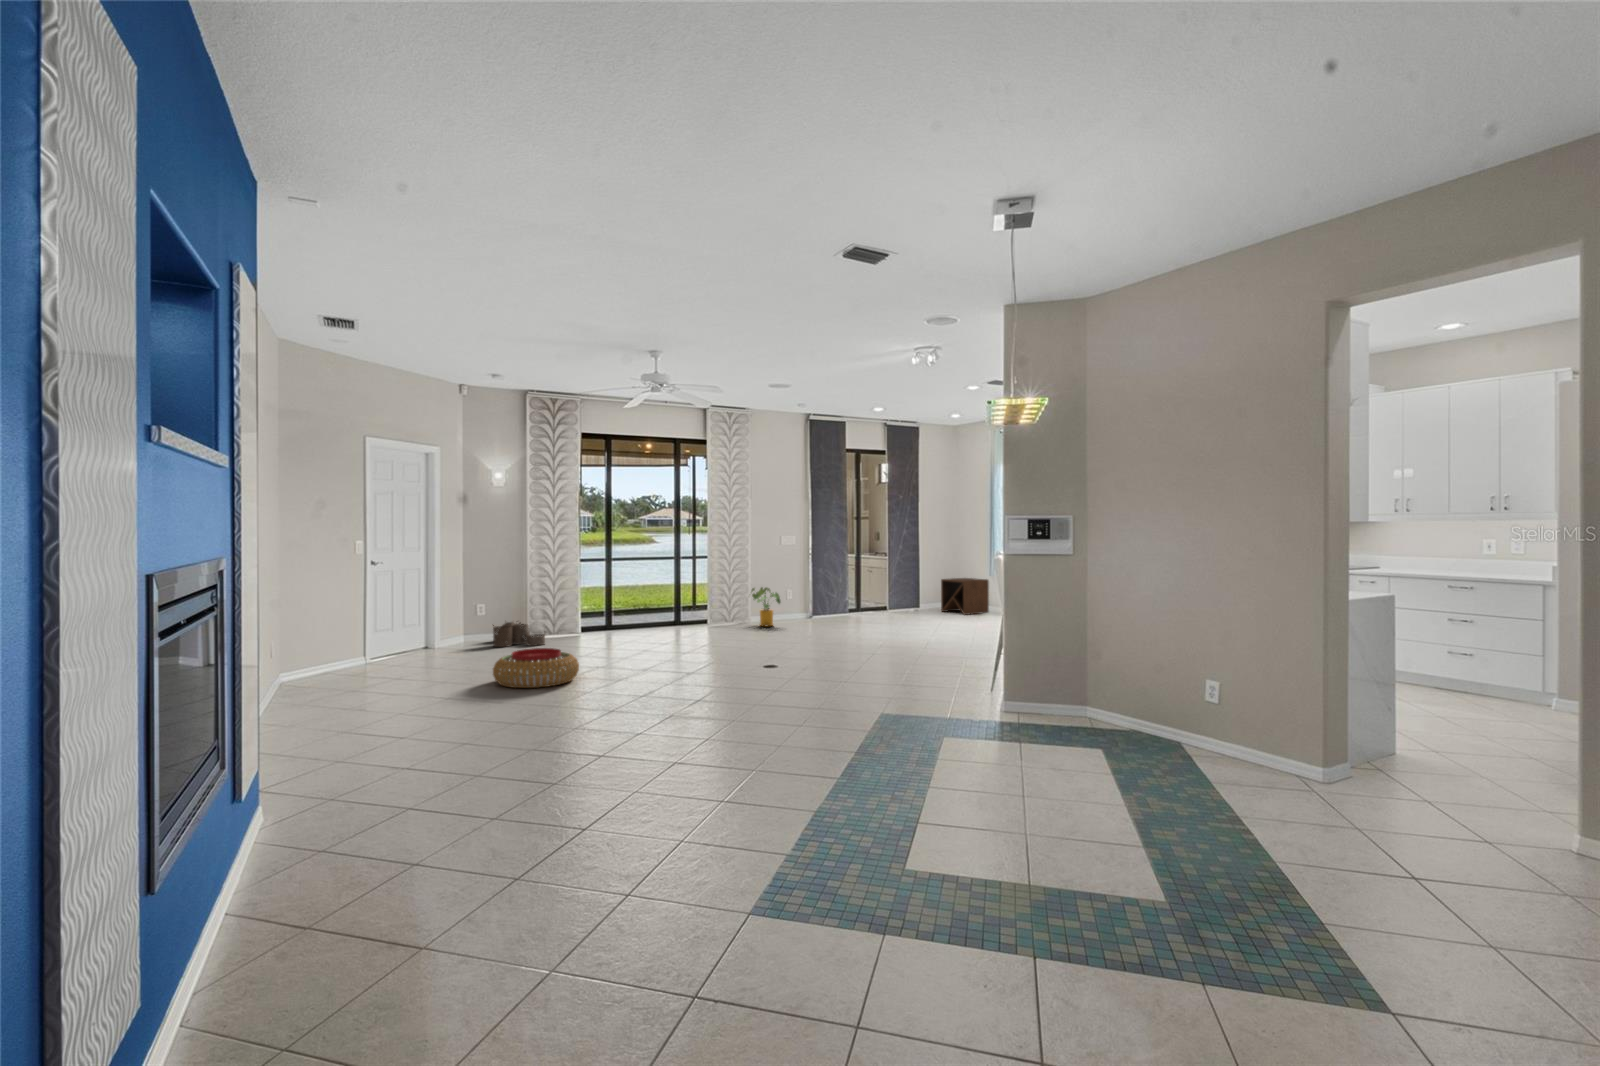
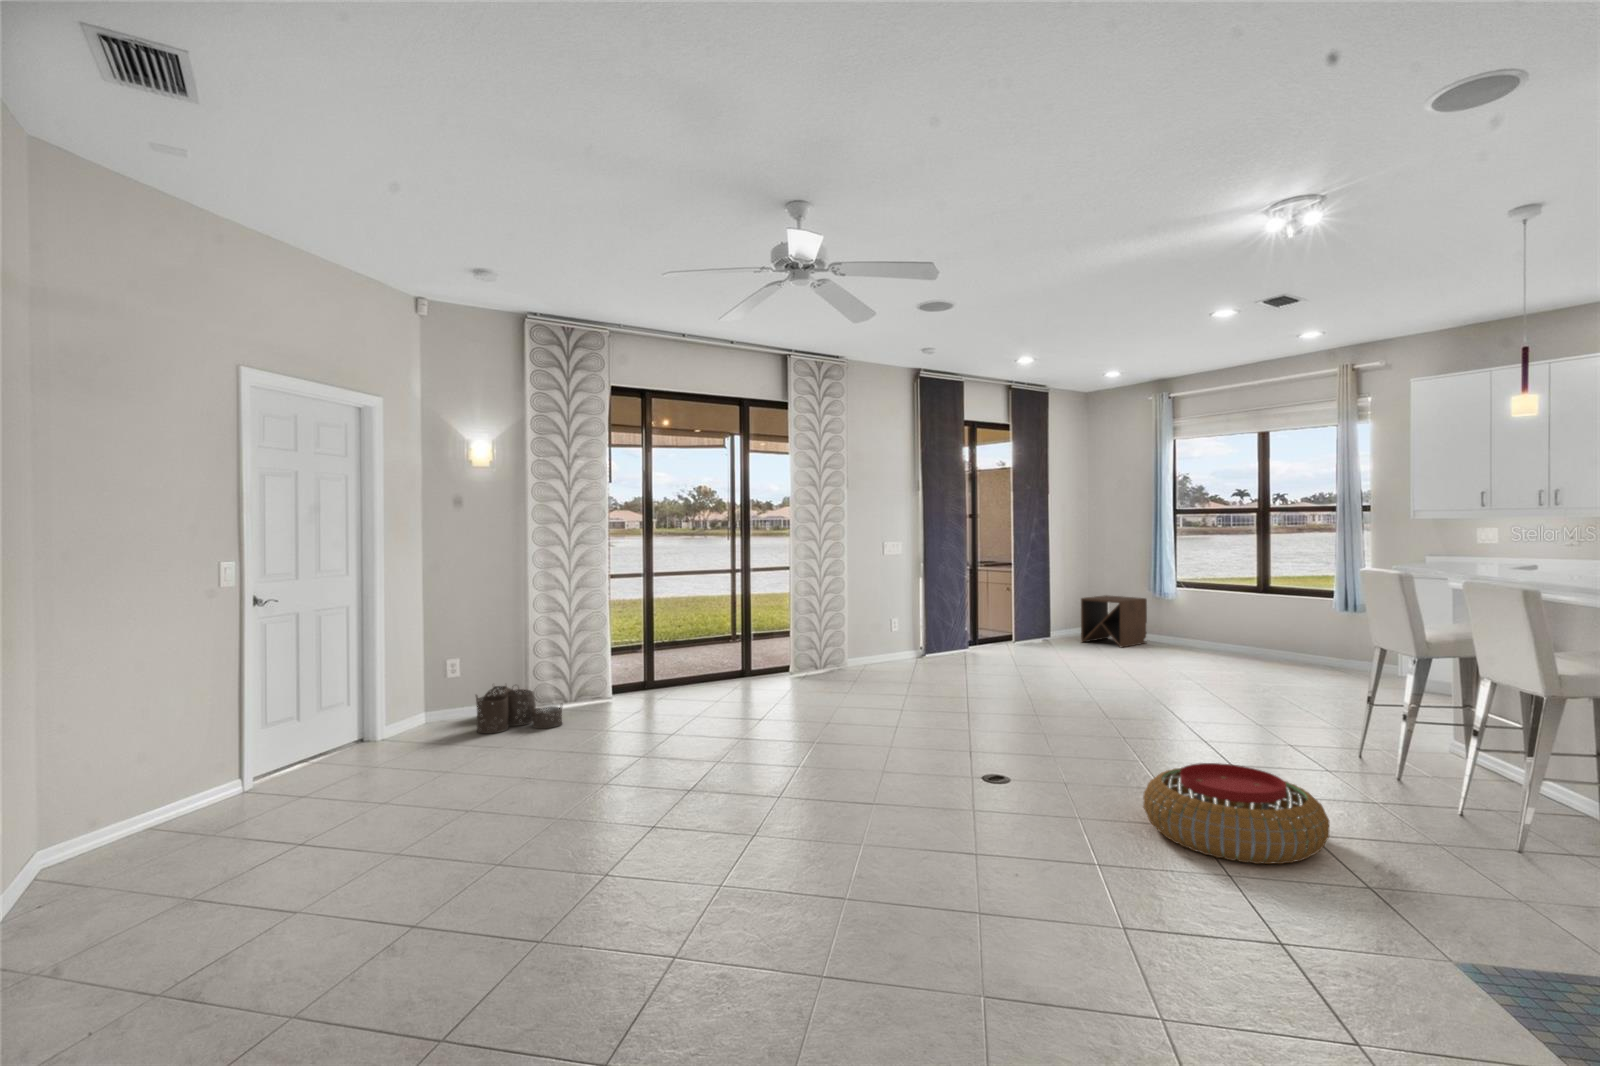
house plant: present [752,587,780,627] -> none [848,616,900,675]
pouf: present [493,648,579,688] -> present [1143,763,1329,864]

